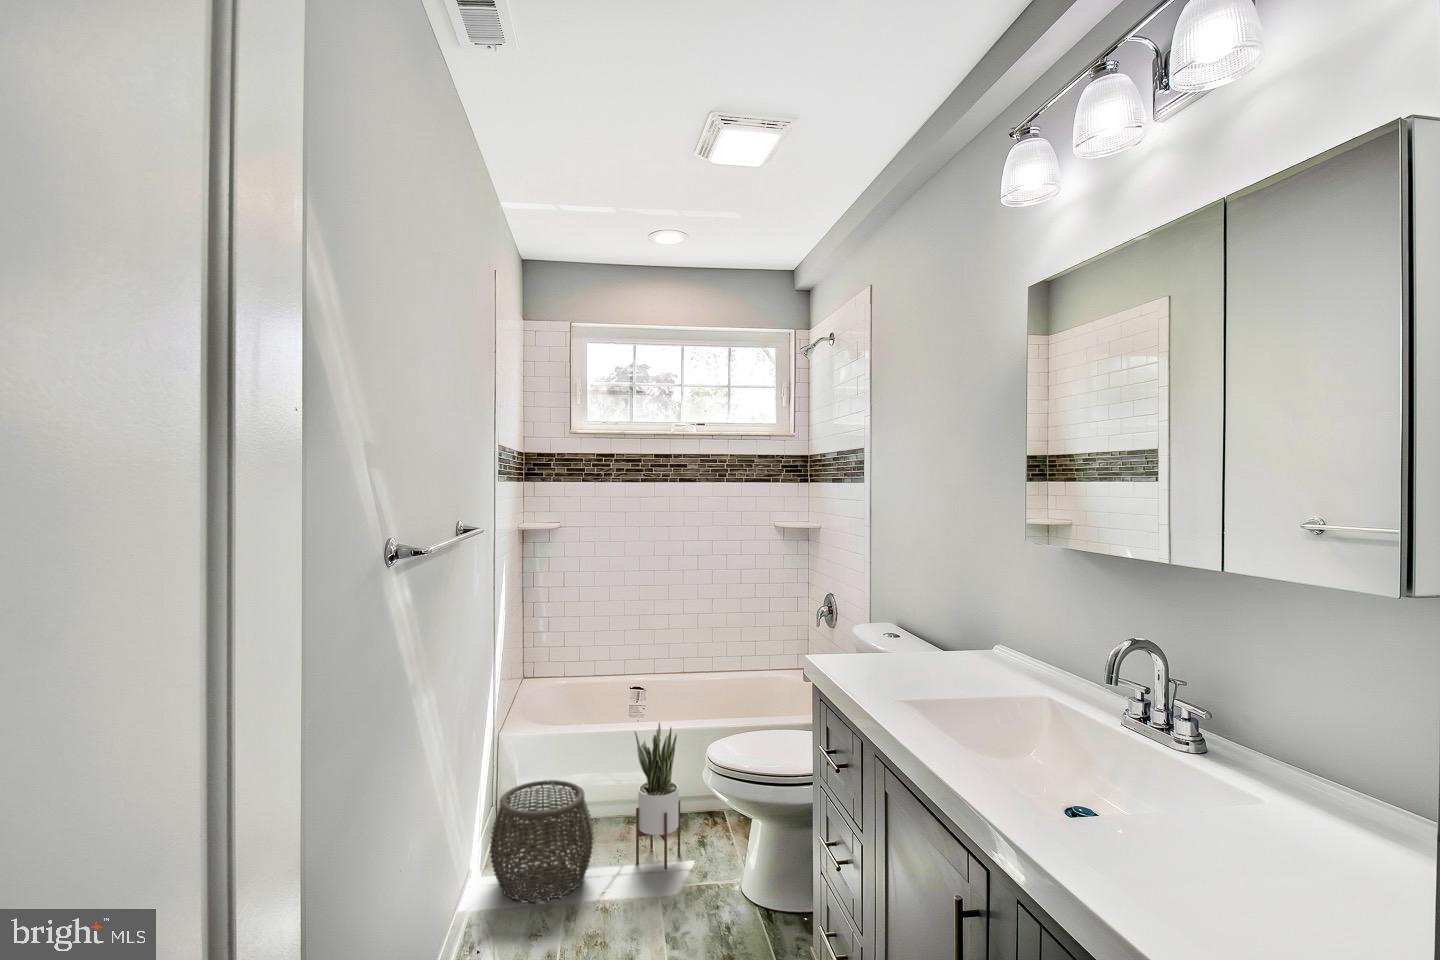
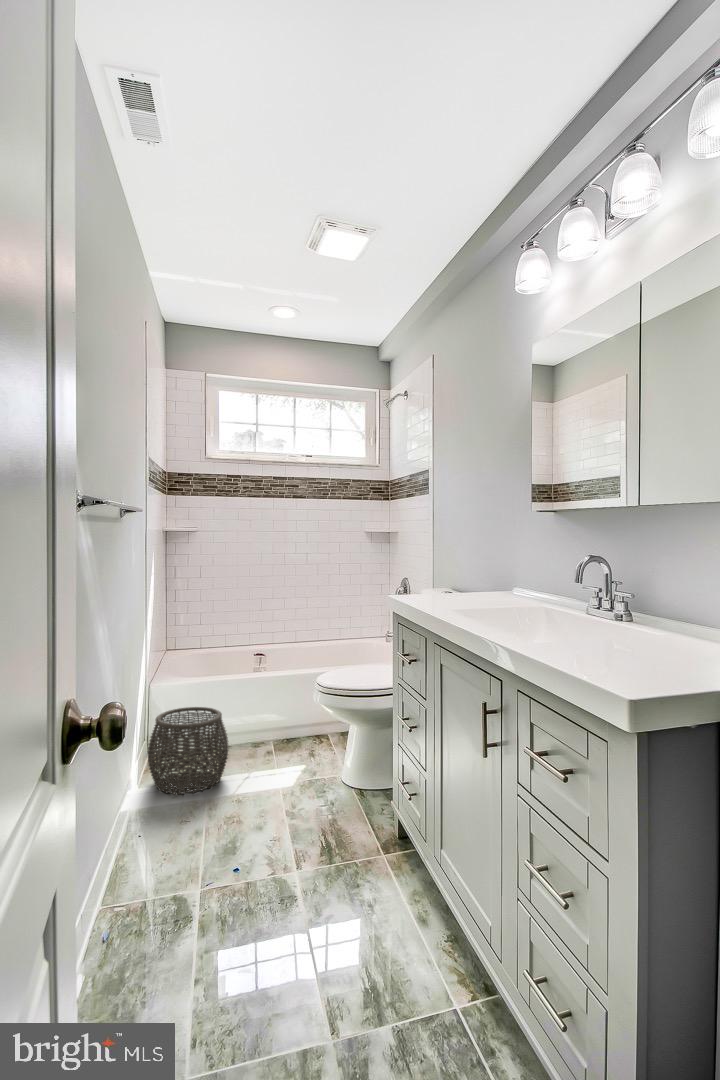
potted plant: present [634,722,680,869] -> none [260,662,294,772]

